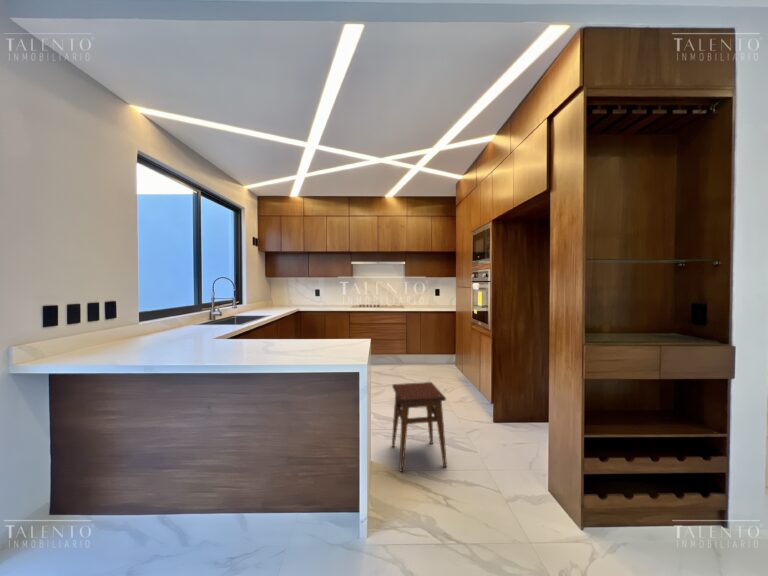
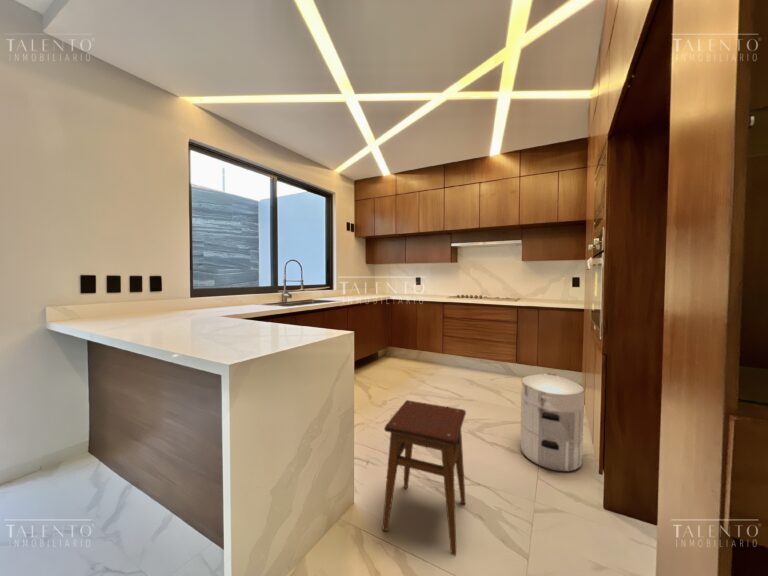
waste bin: none [439,354,474,413] -> present [520,373,584,472]

